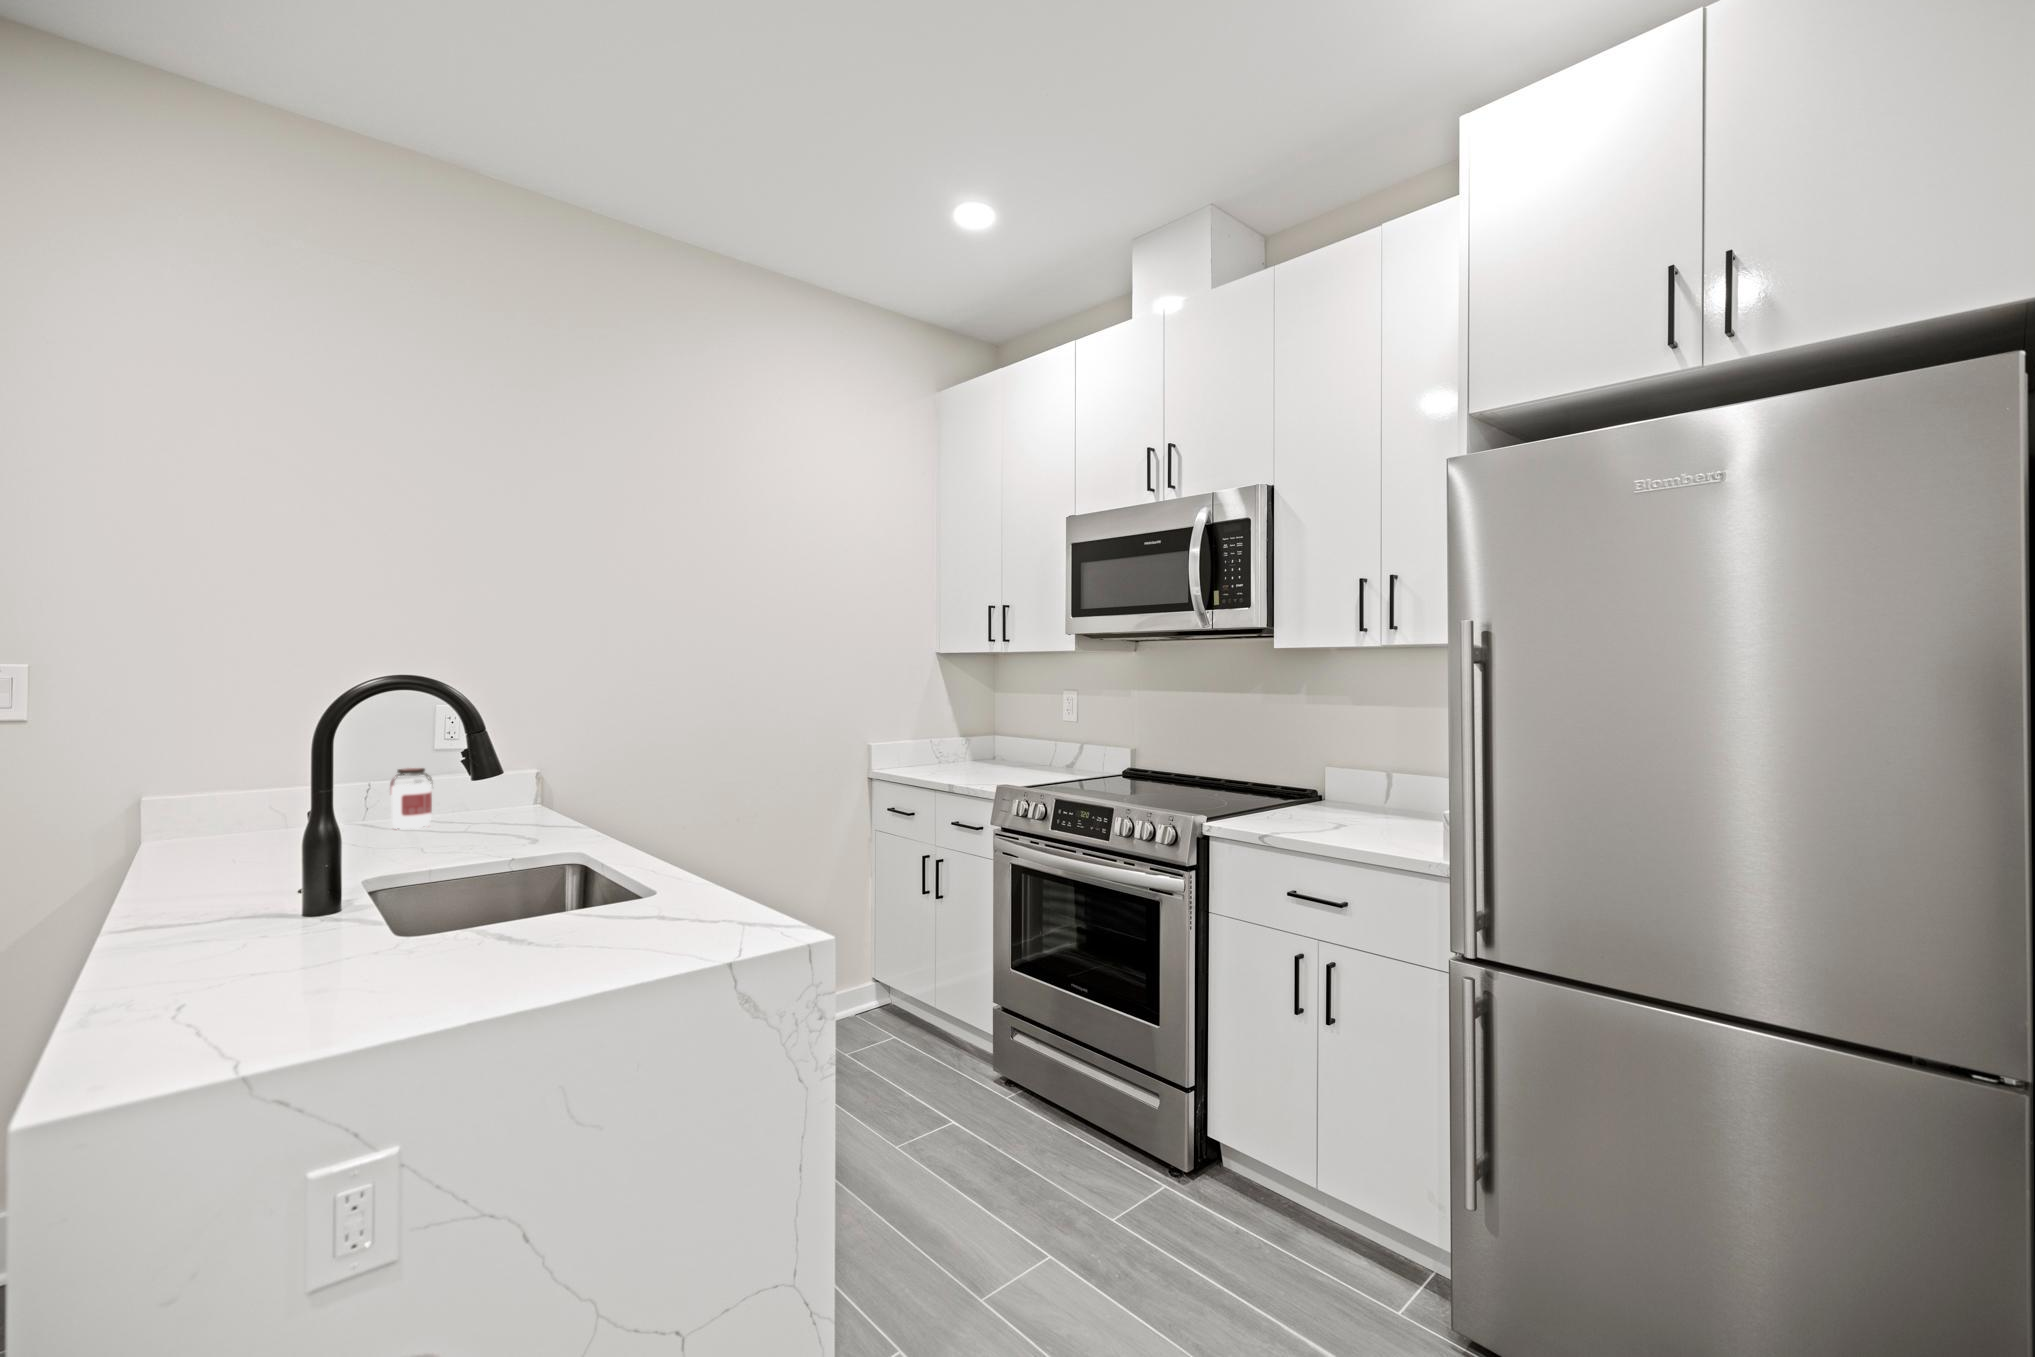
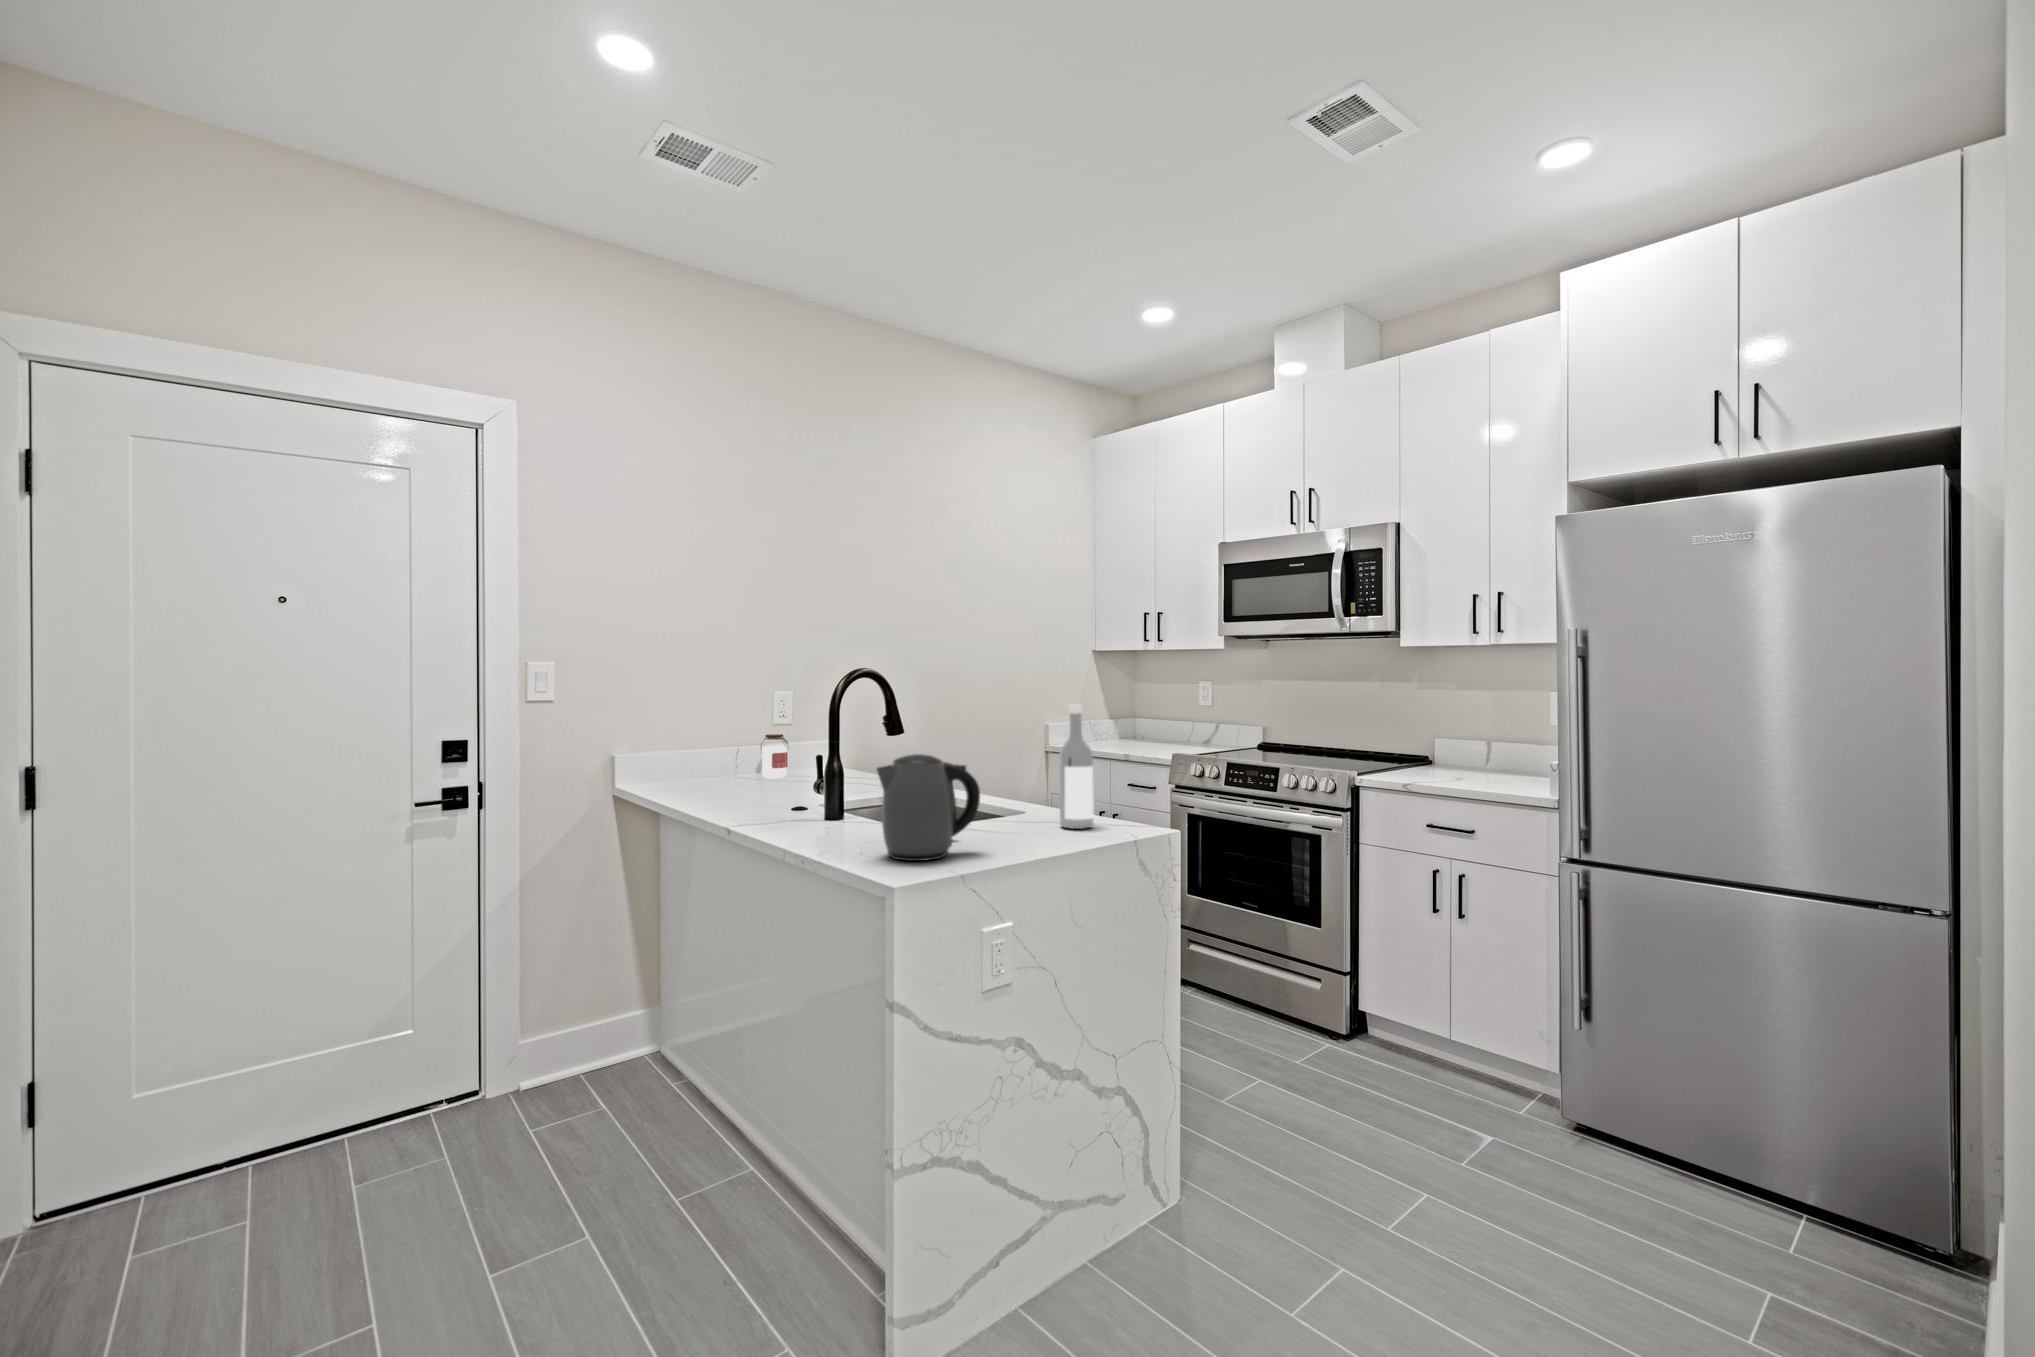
wine bottle: none [650,736,706,933] -> present [1059,704,1093,829]
kettle: none [192,831,413,1025] -> present [877,754,980,861]

